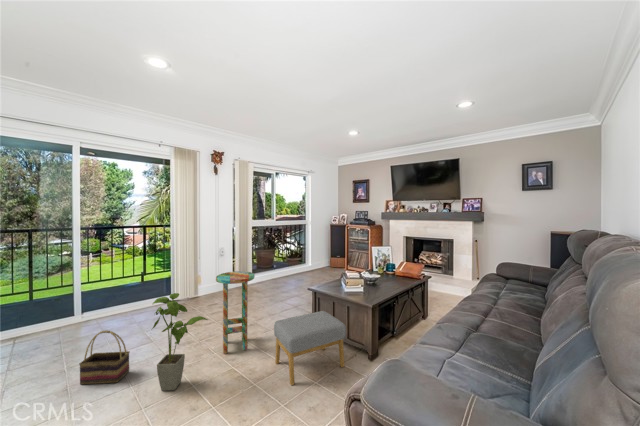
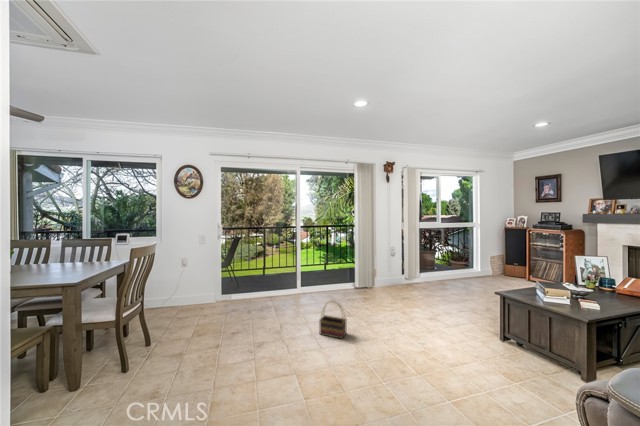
side table: present [216,271,255,354] -> none [405,269,440,339]
house plant: present [152,293,208,391] -> none [367,280,408,354]
footstool: present [274,311,346,385] -> none [465,317,551,379]

